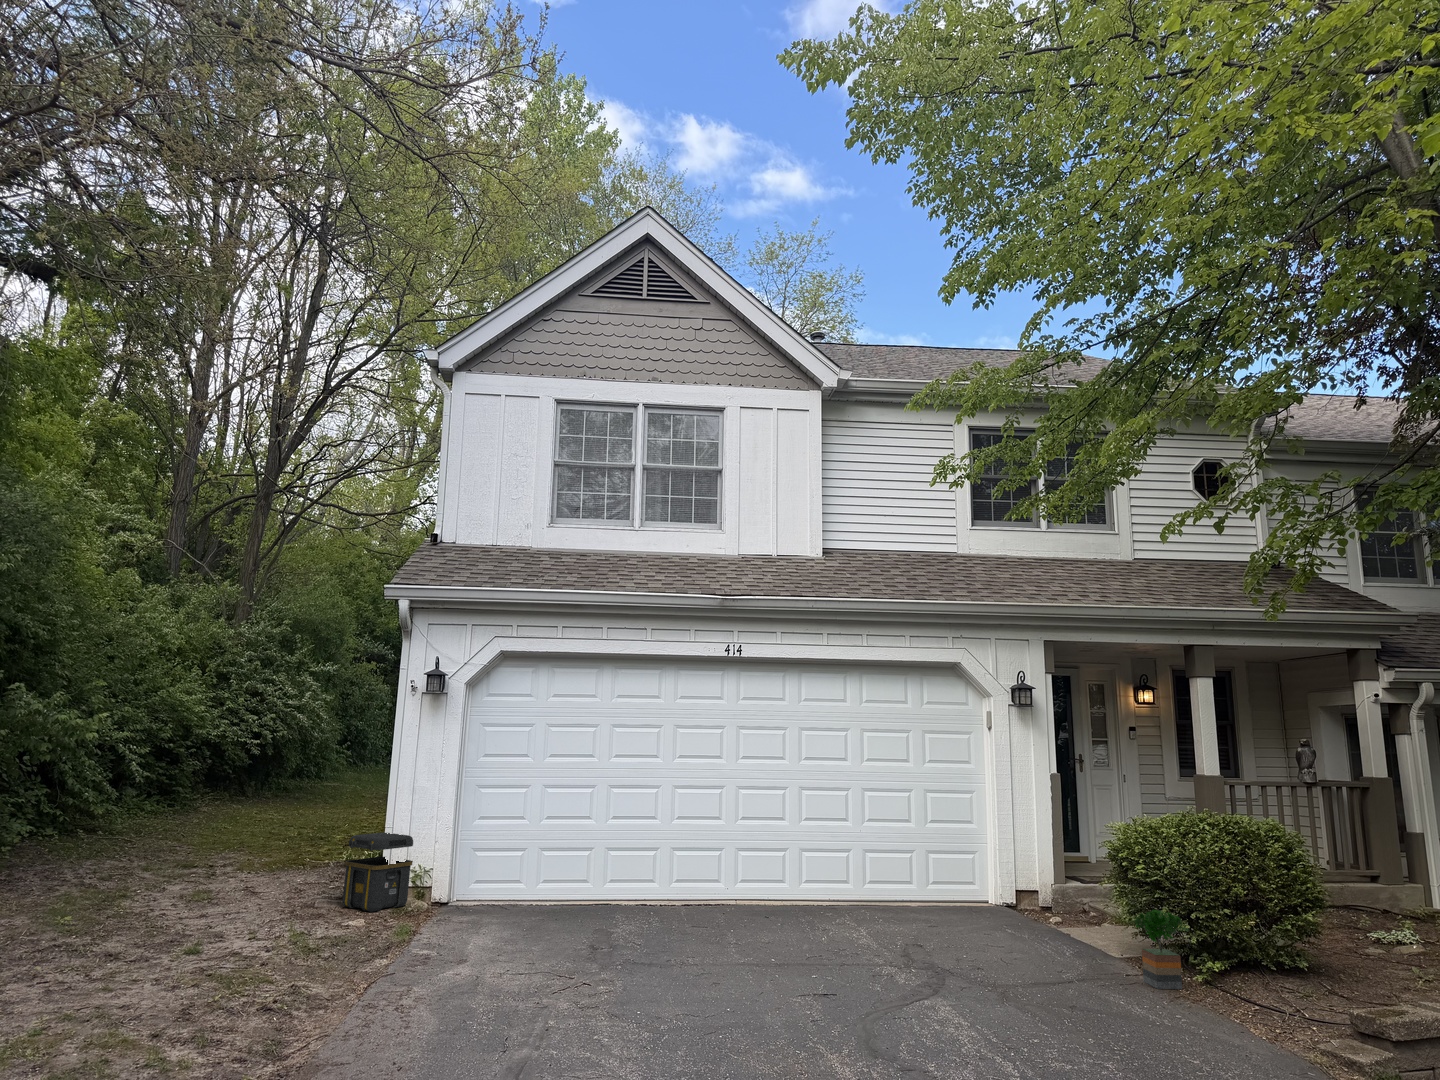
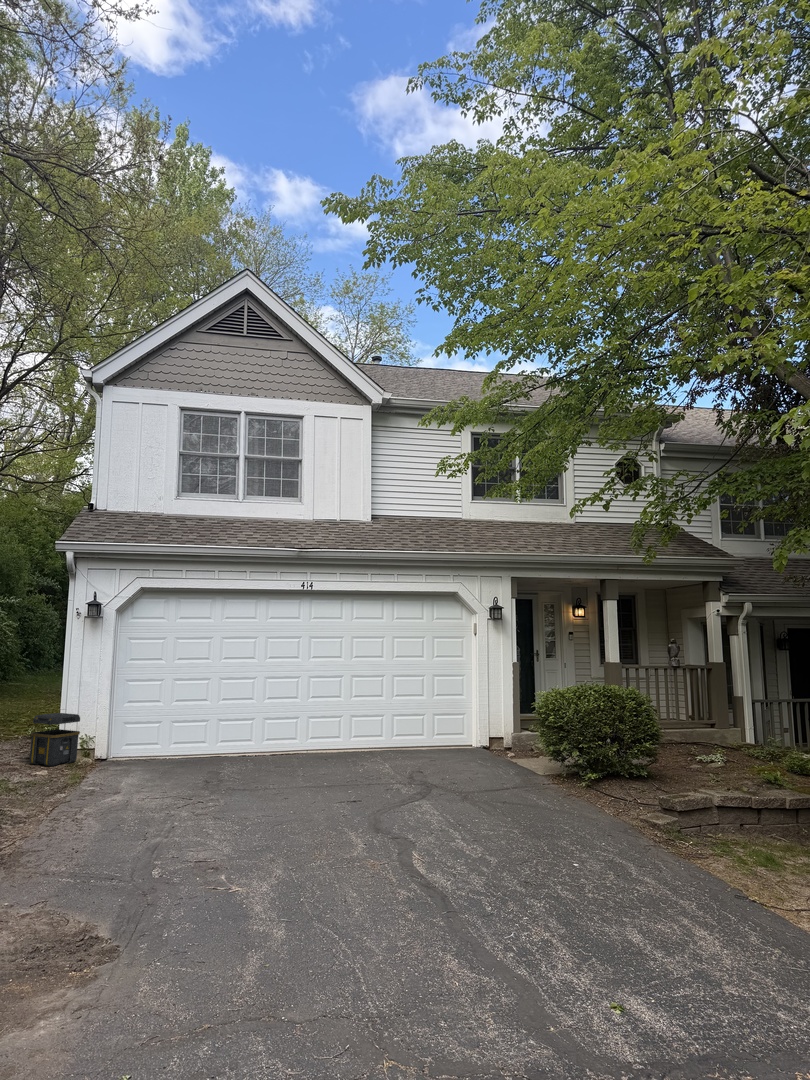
potted tree: present [1135,910,1188,989] -> none [548,744,581,791]

